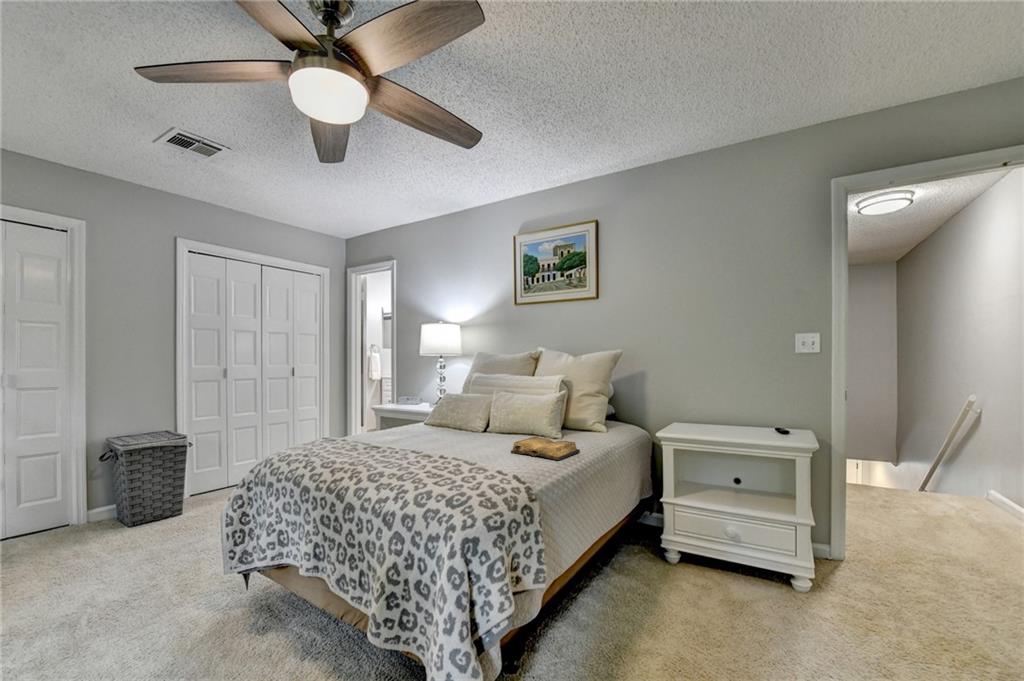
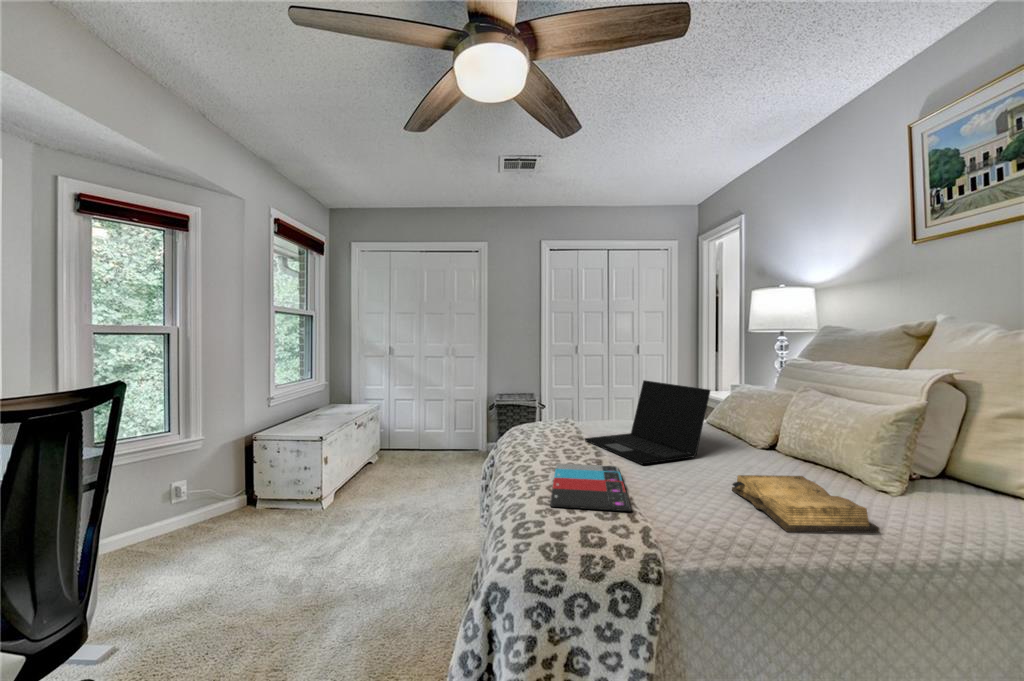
laptop: none [378,394,470,453] -> present [585,380,710,464]
smartphone: none [400,457,496,484] -> present [550,464,631,511]

